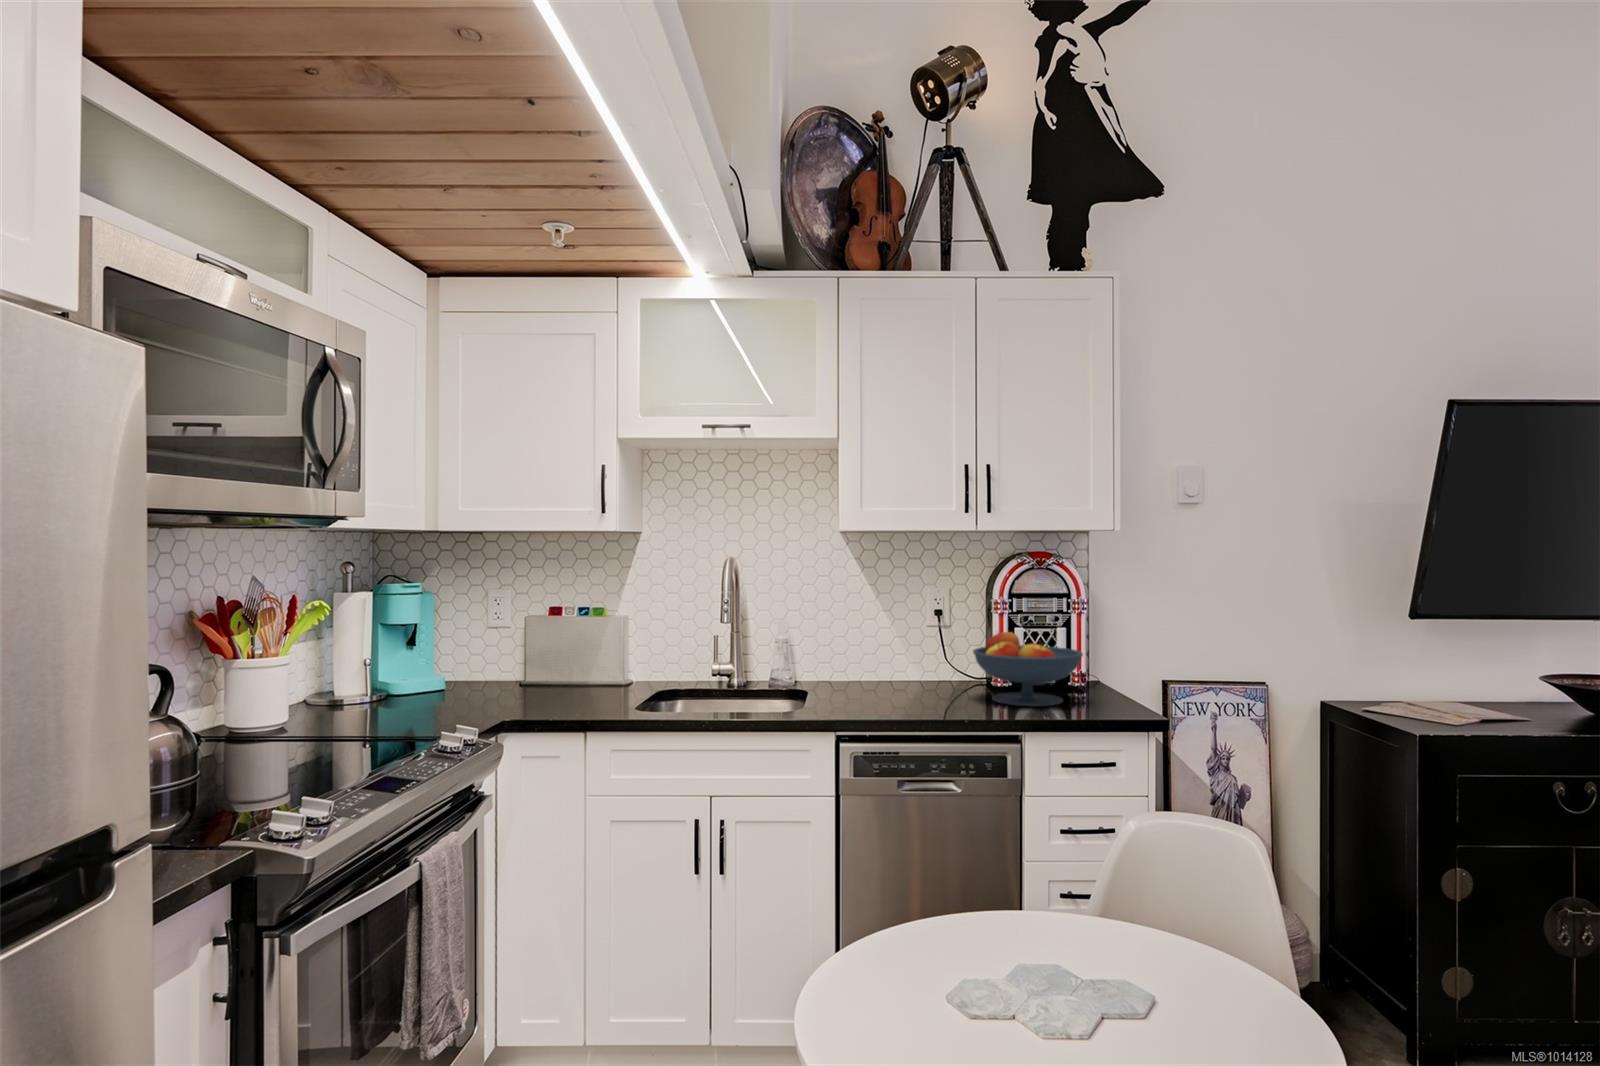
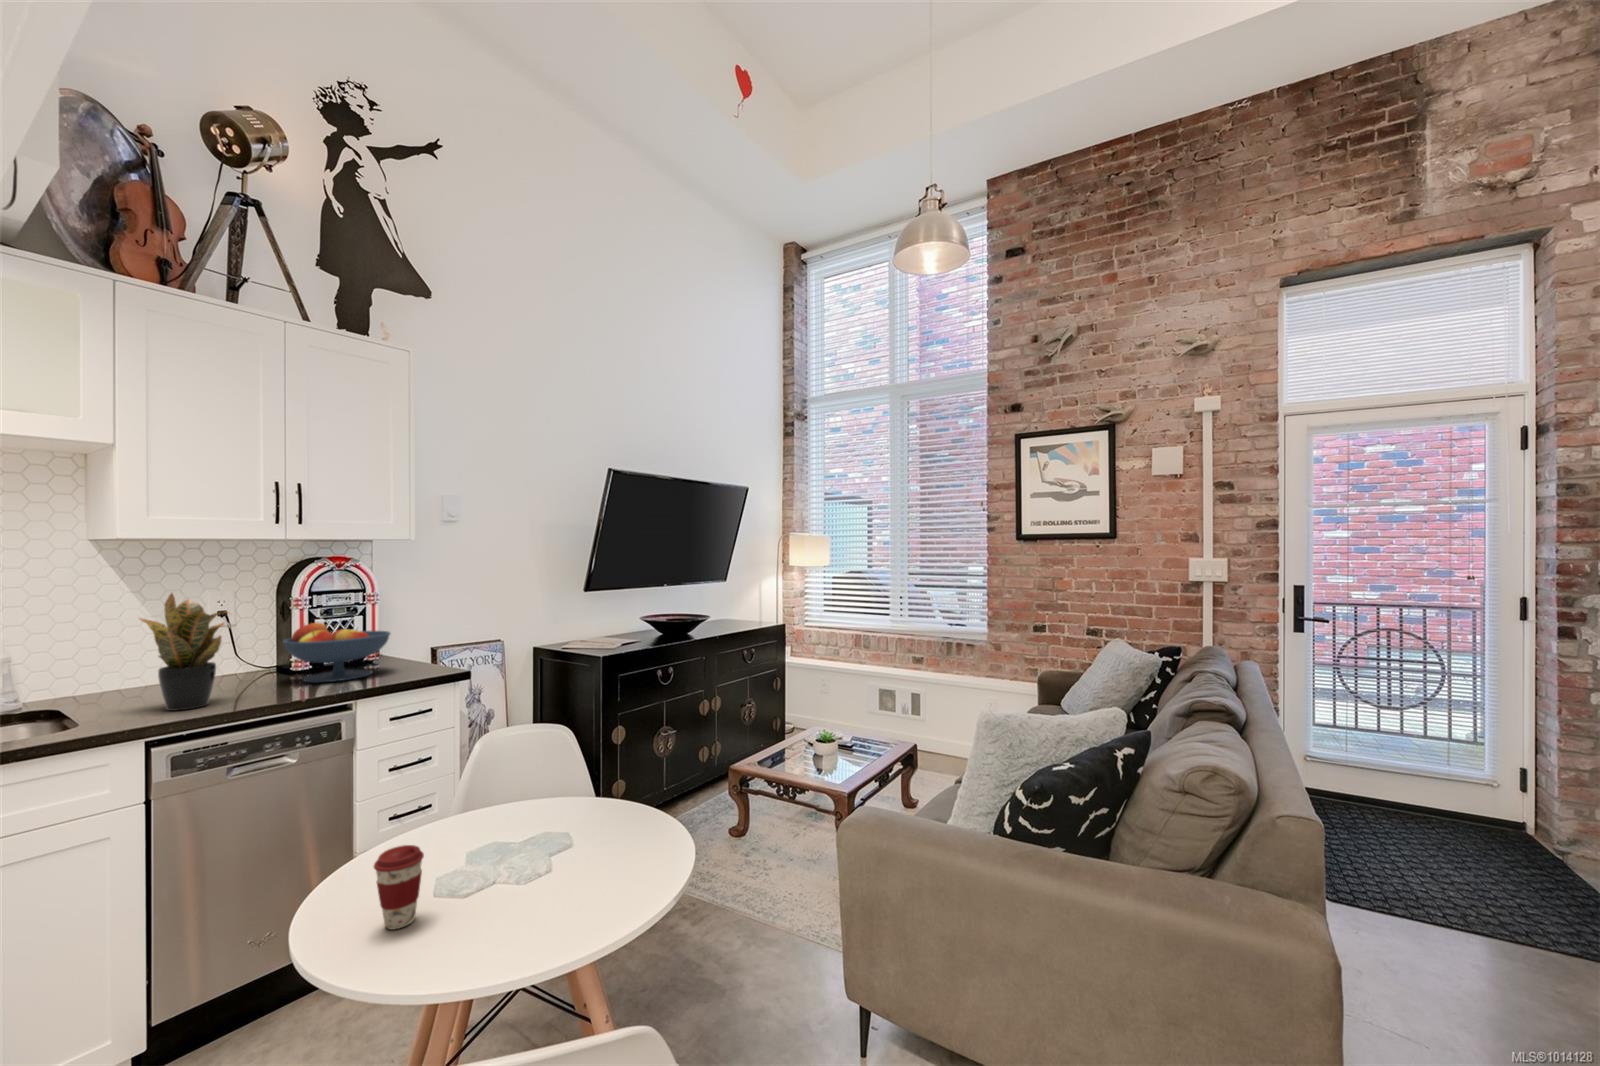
potted plant: none [841,584,924,710] -> present [140,593,224,711]
coffee cup: none [855,924,906,1022] -> present [374,845,424,929]

